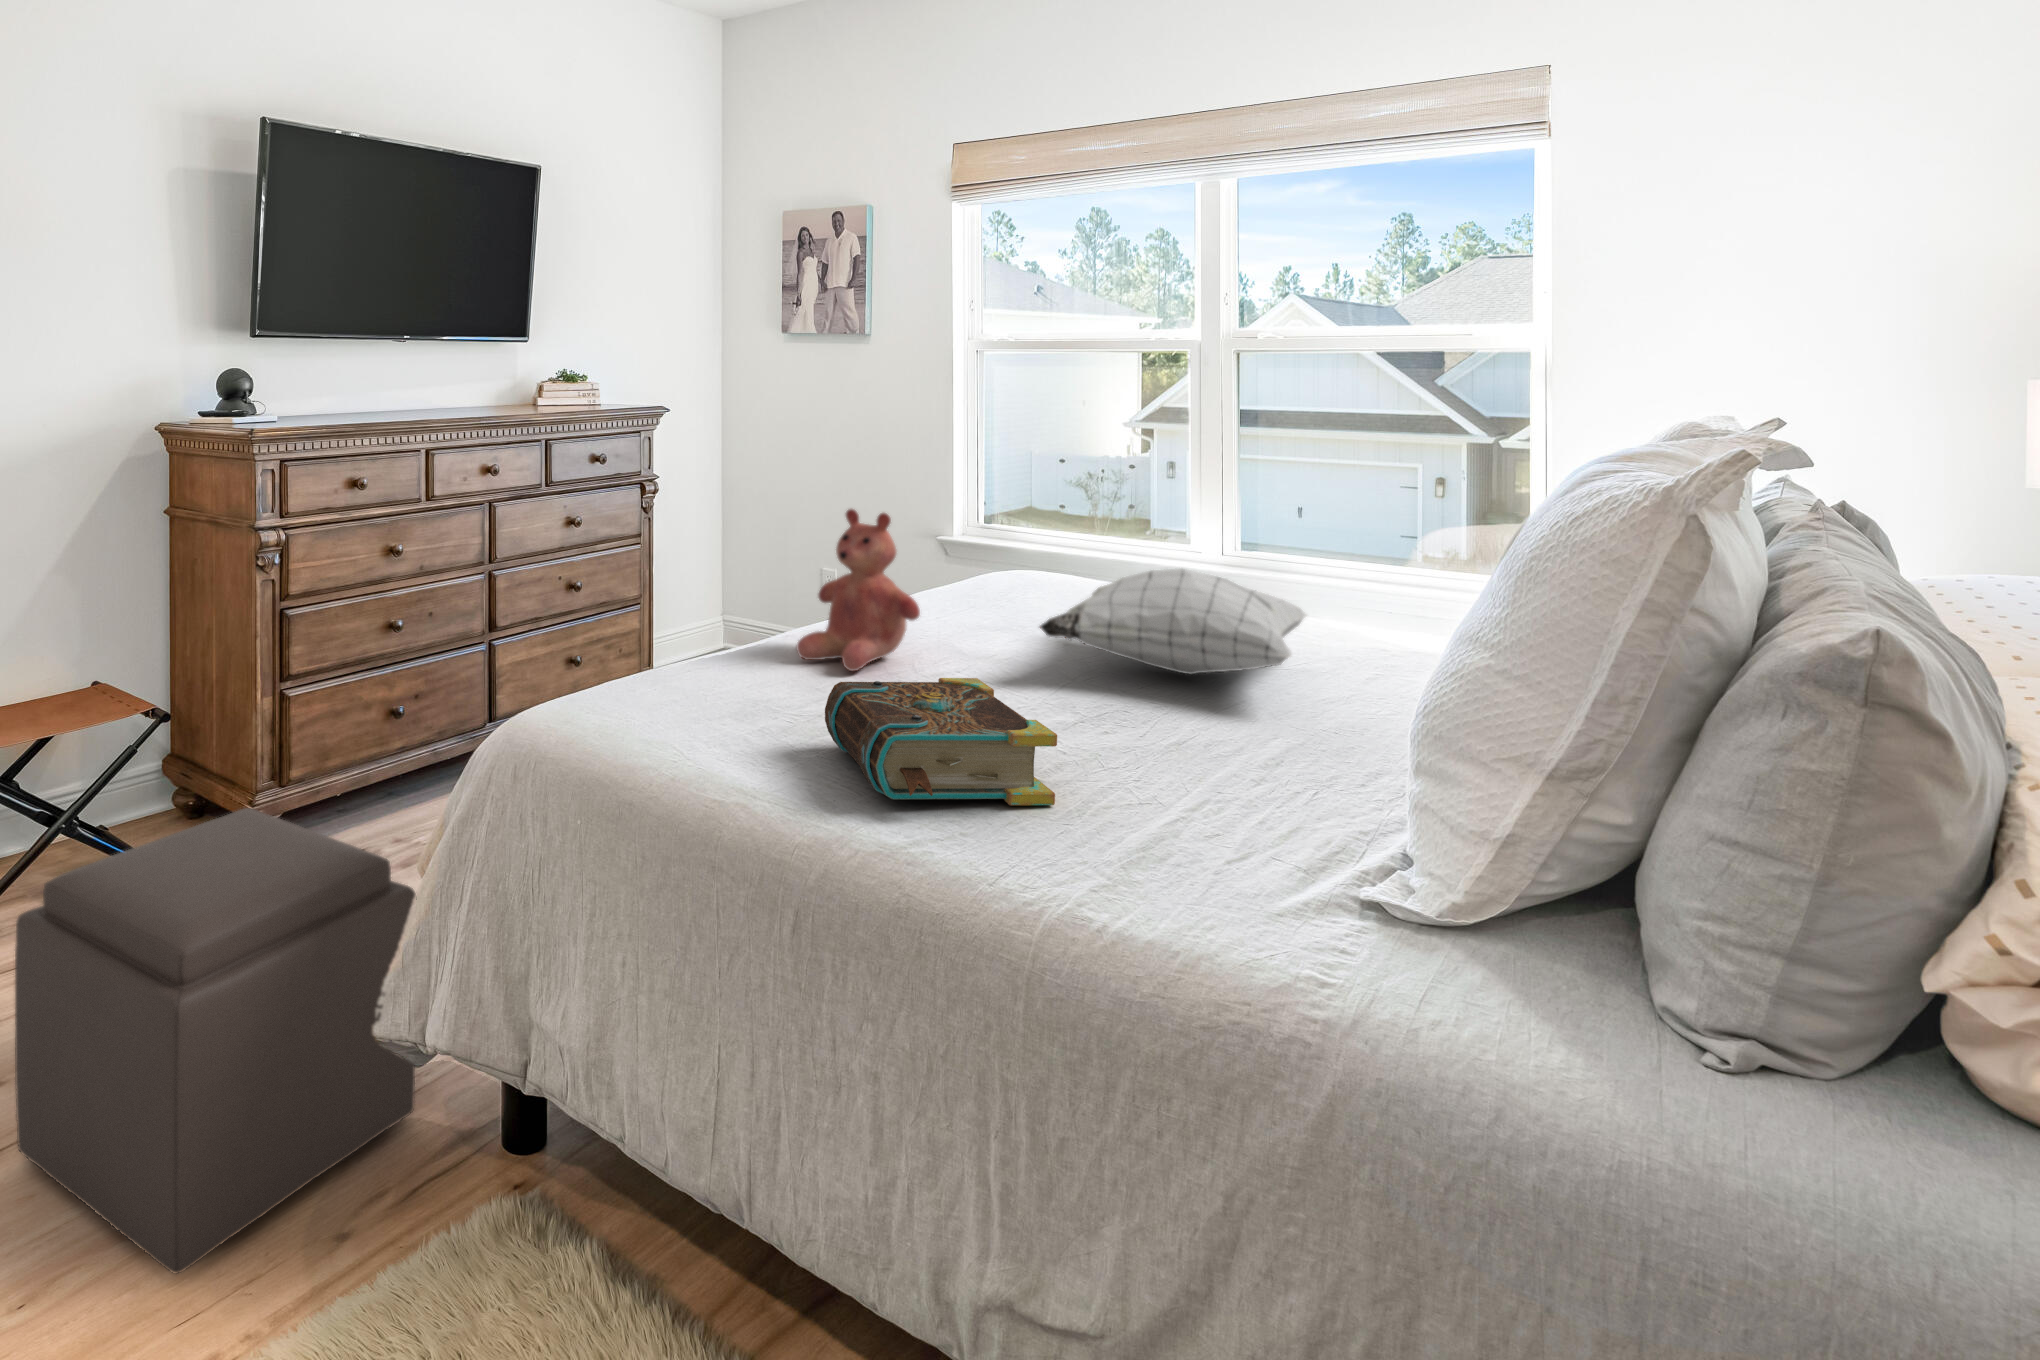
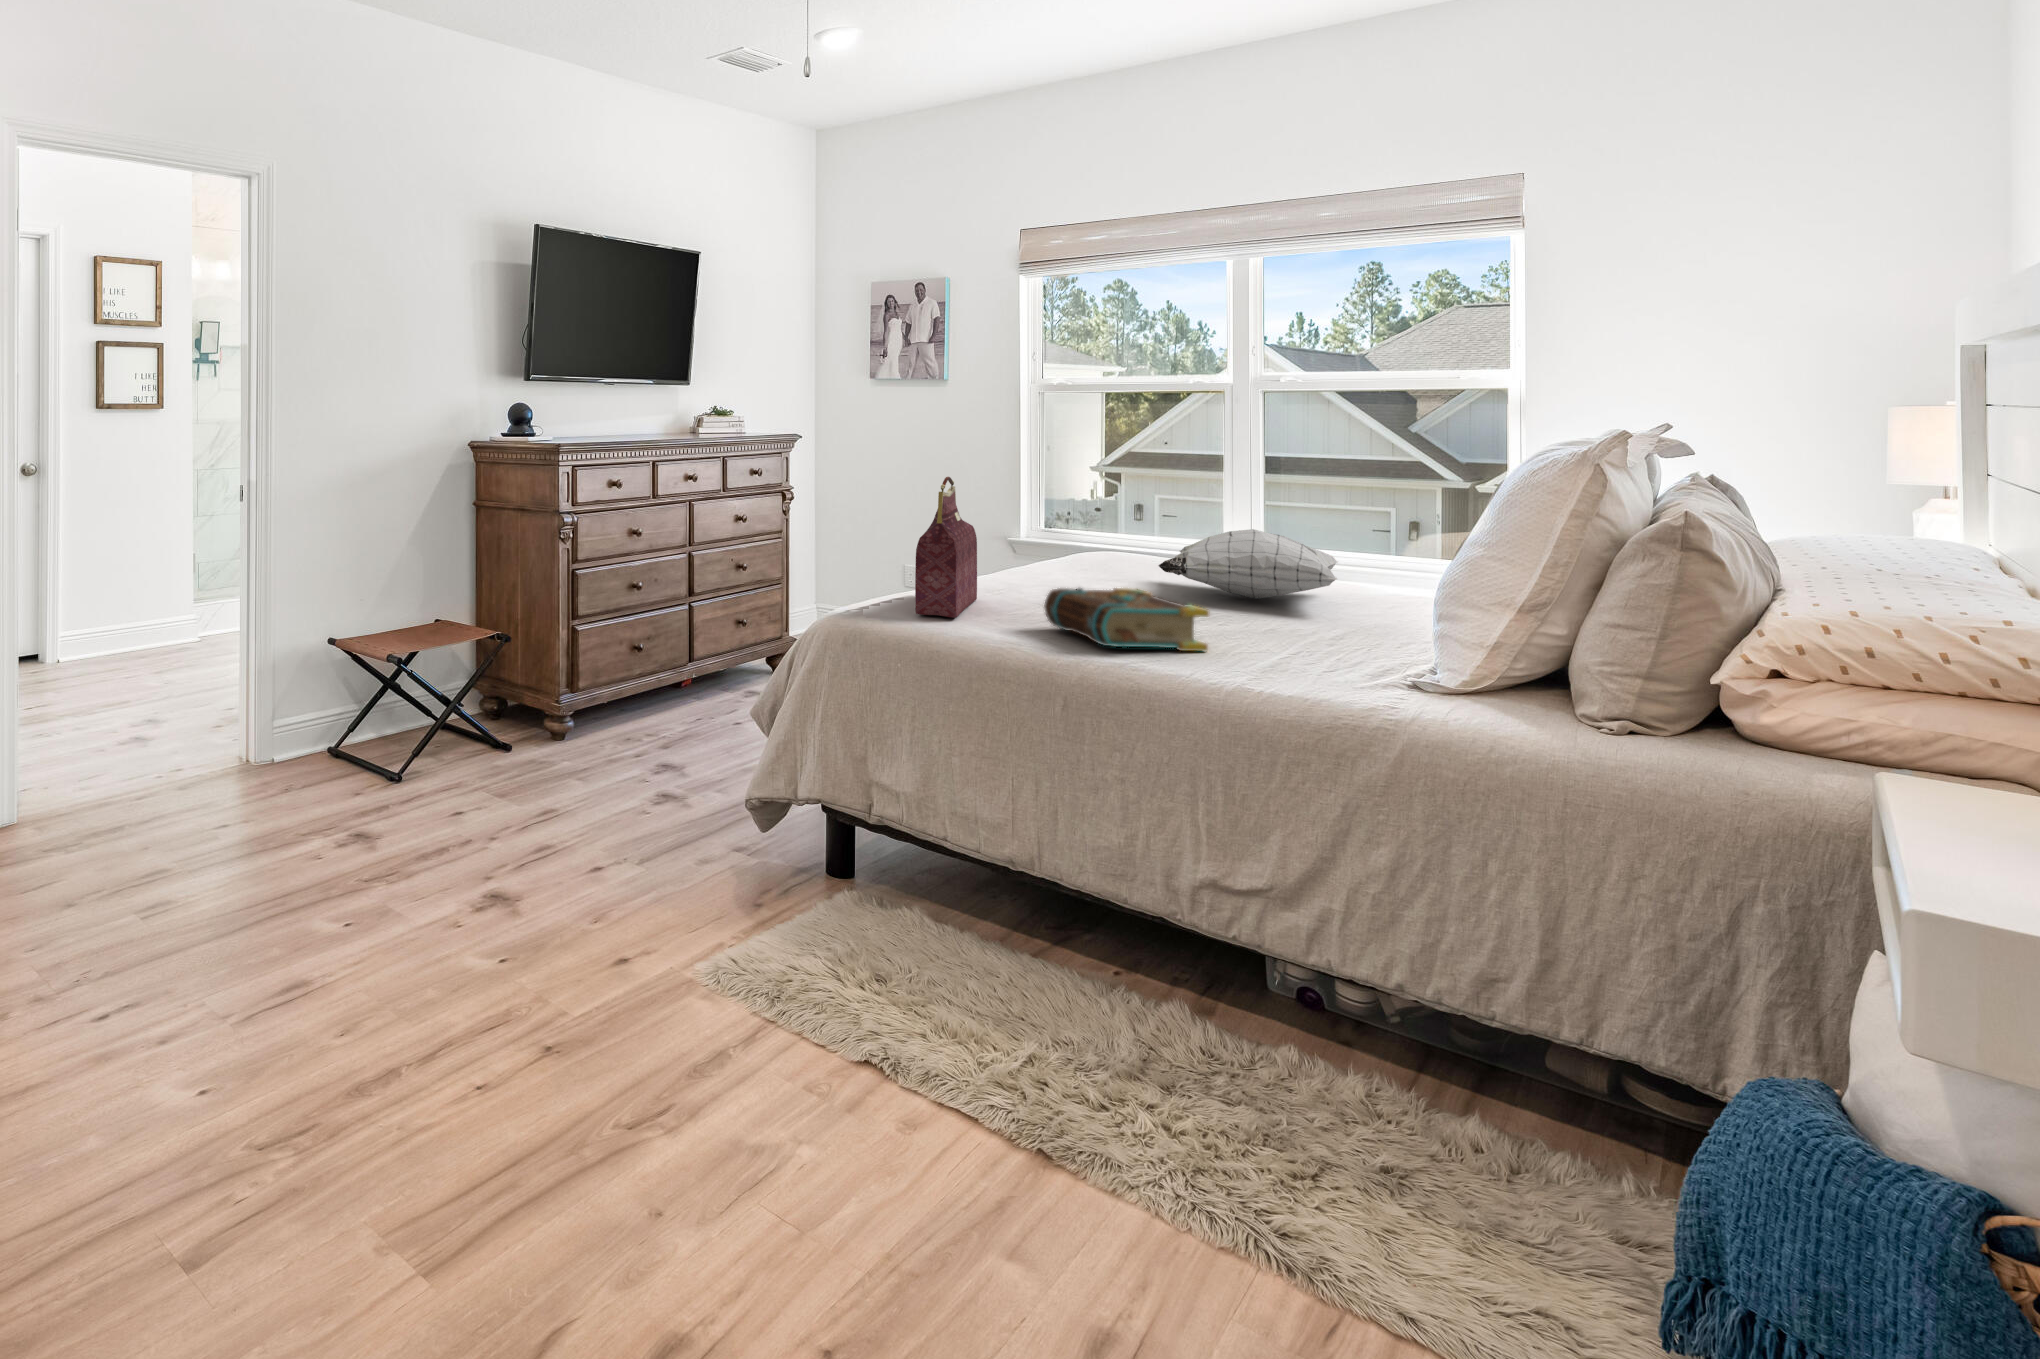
handbag: none [645,491,774,722] -> present [915,477,977,618]
teddy bear: present [797,509,920,671] -> none [985,492,1072,596]
ottoman: present [15,808,417,1273] -> none [534,681,767,923]

